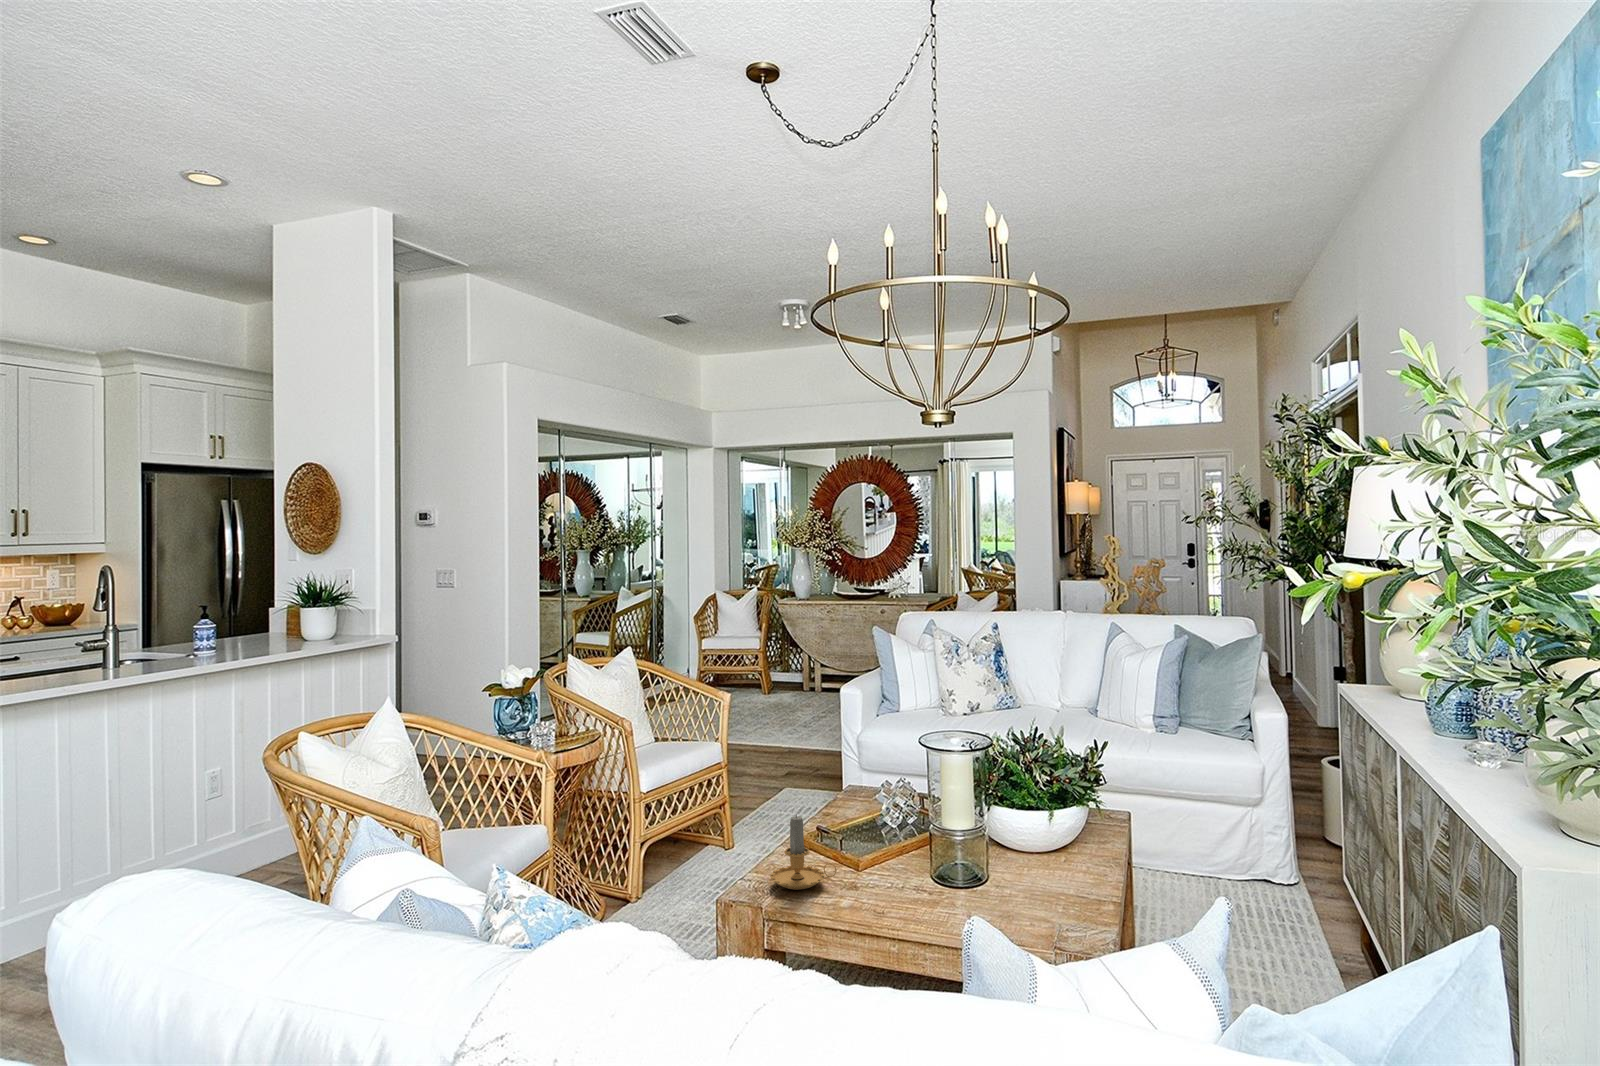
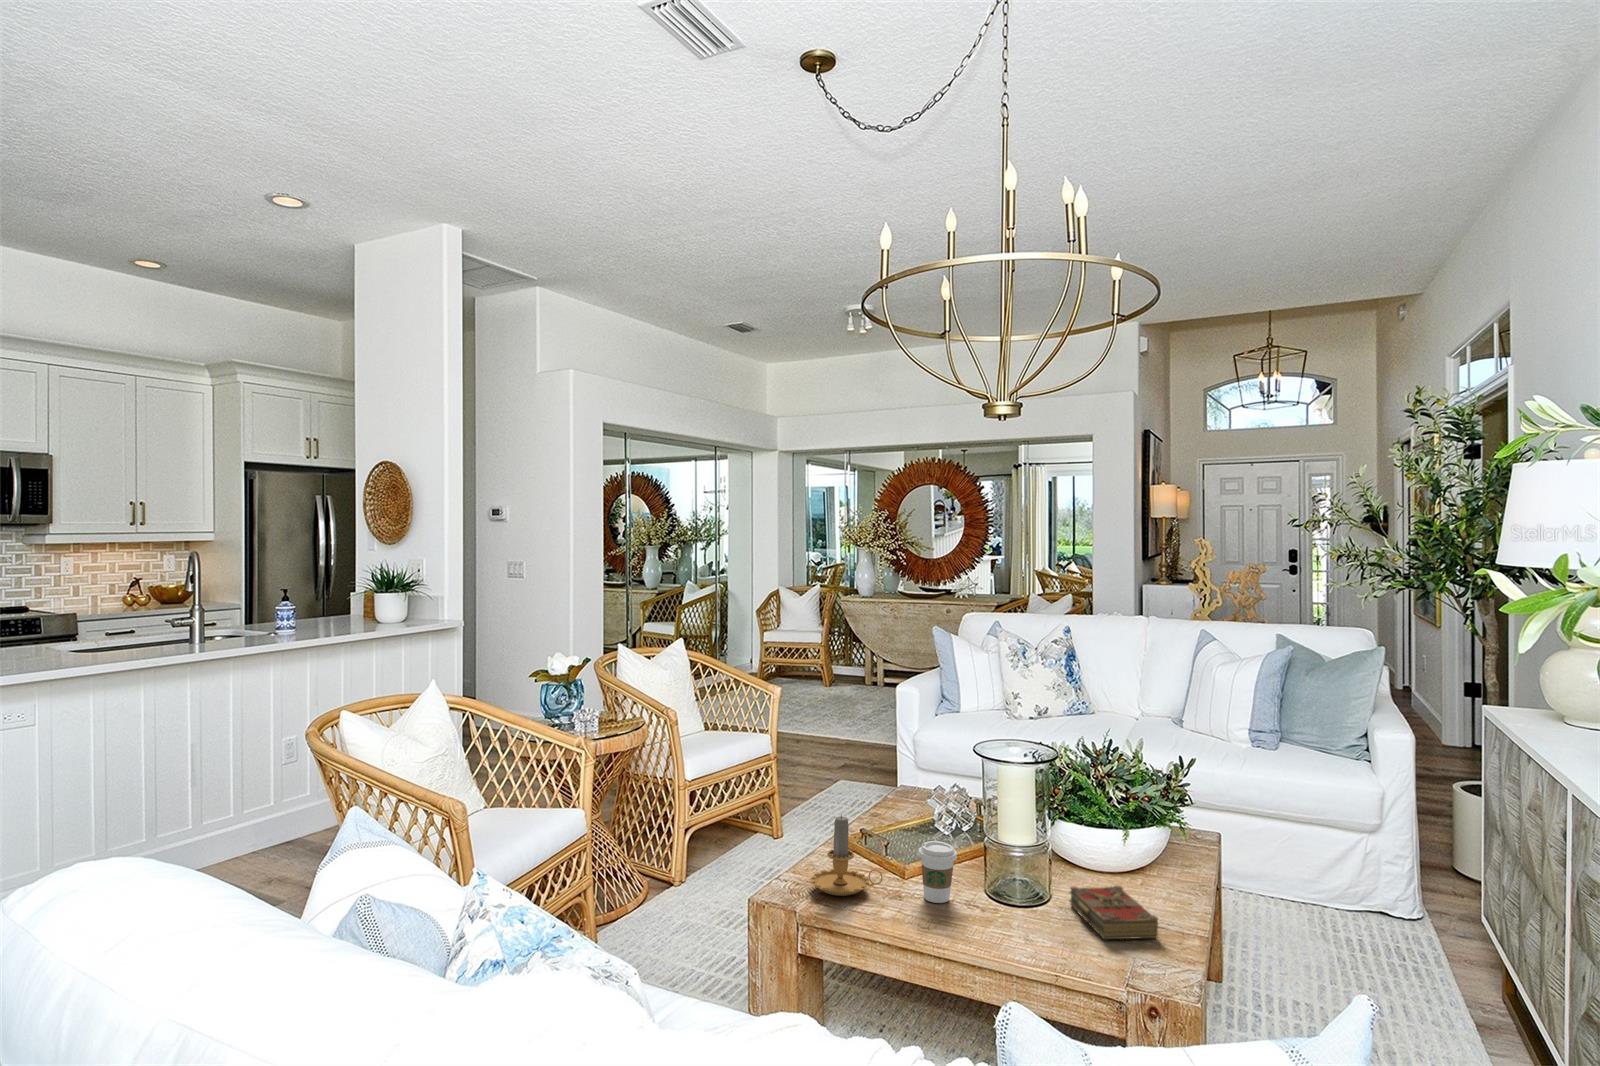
coffee cup: none [868,833,904,890] -> present [918,841,957,903]
book: none [1006,862,1084,910] -> present [1070,886,1158,939]

